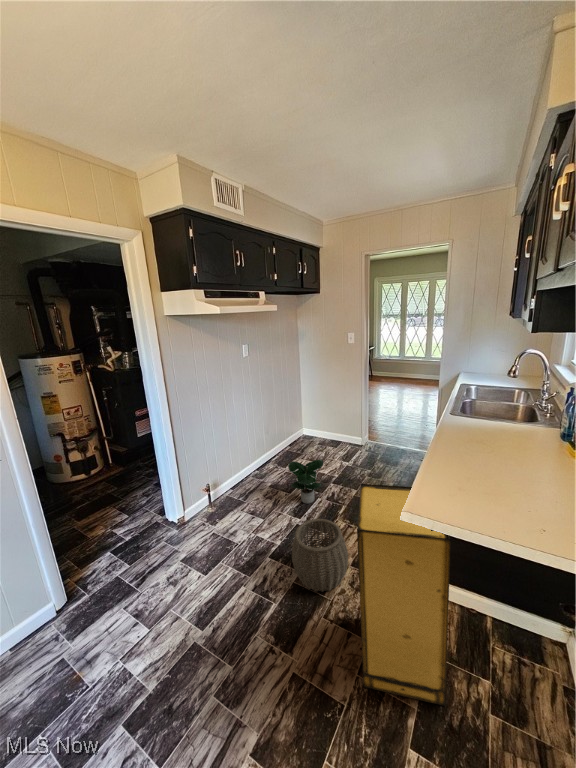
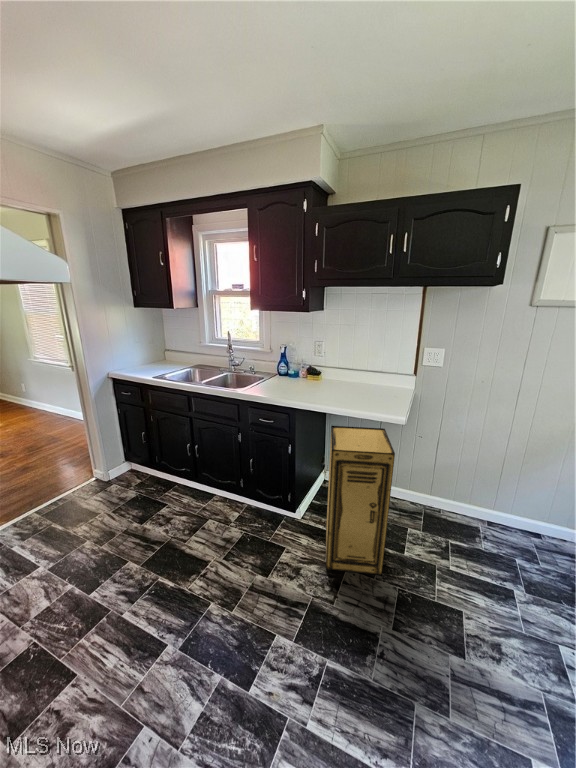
potted plant: present [288,460,323,504] -> none [63,556,149,650]
woven basket: present [292,519,348,592] -> none [245,543,313,635]

